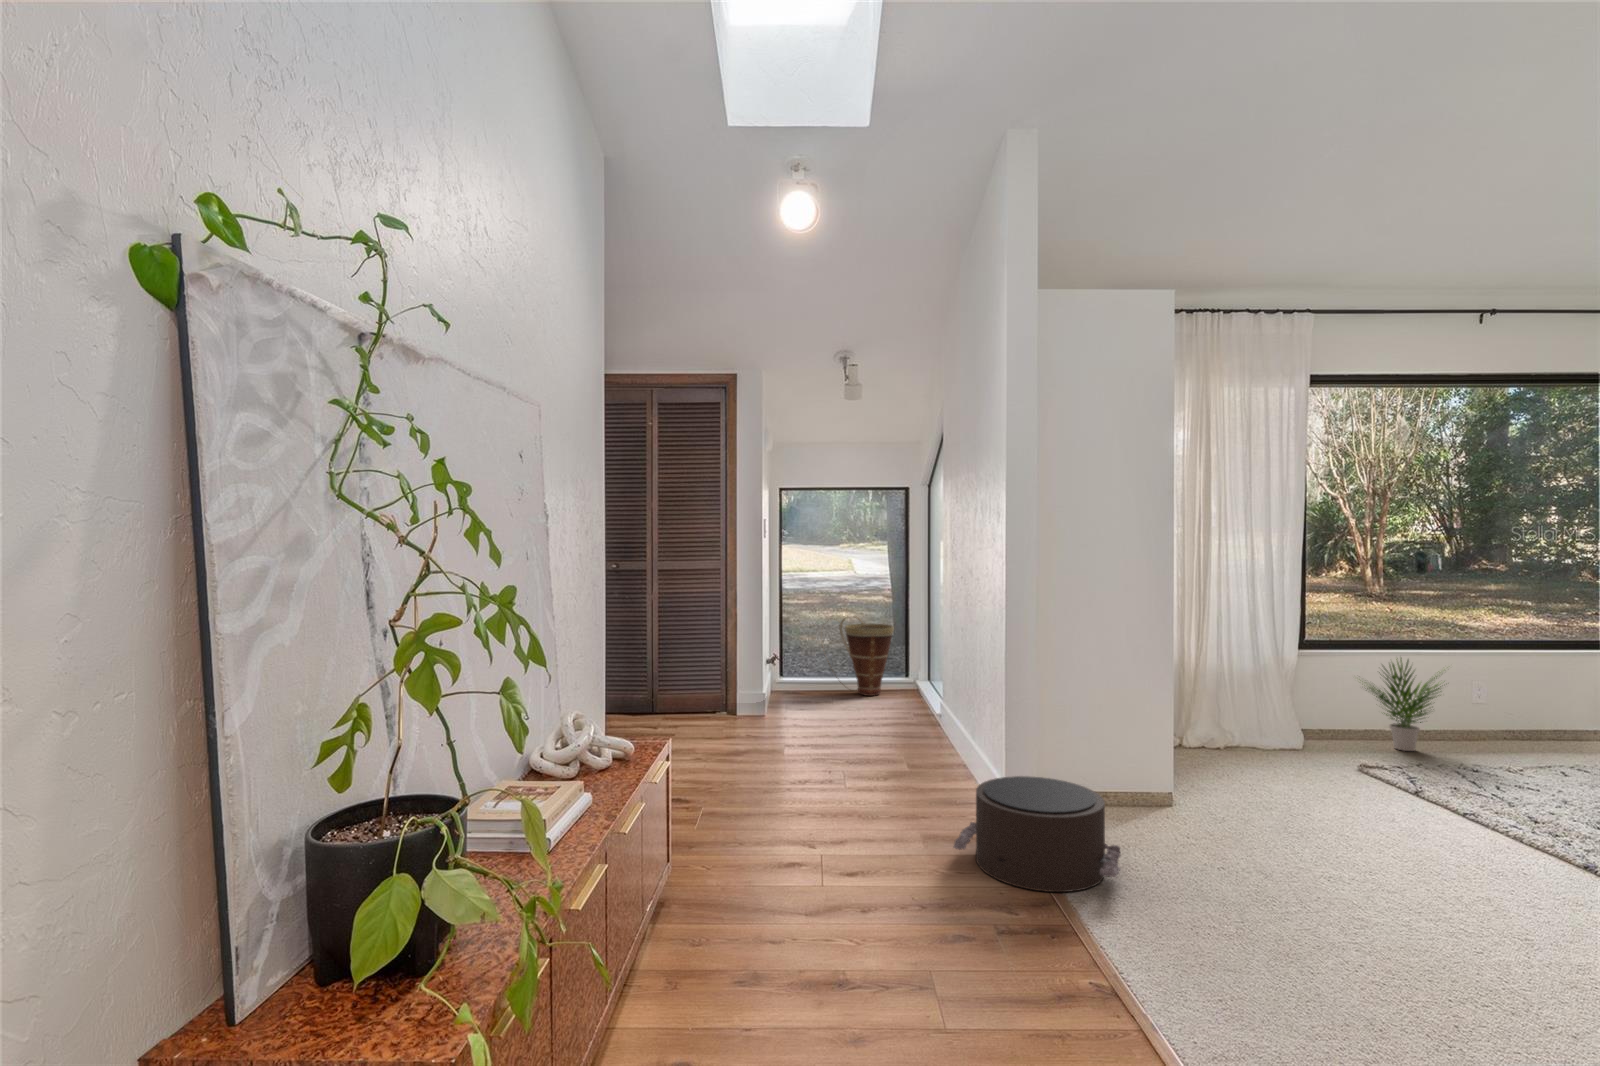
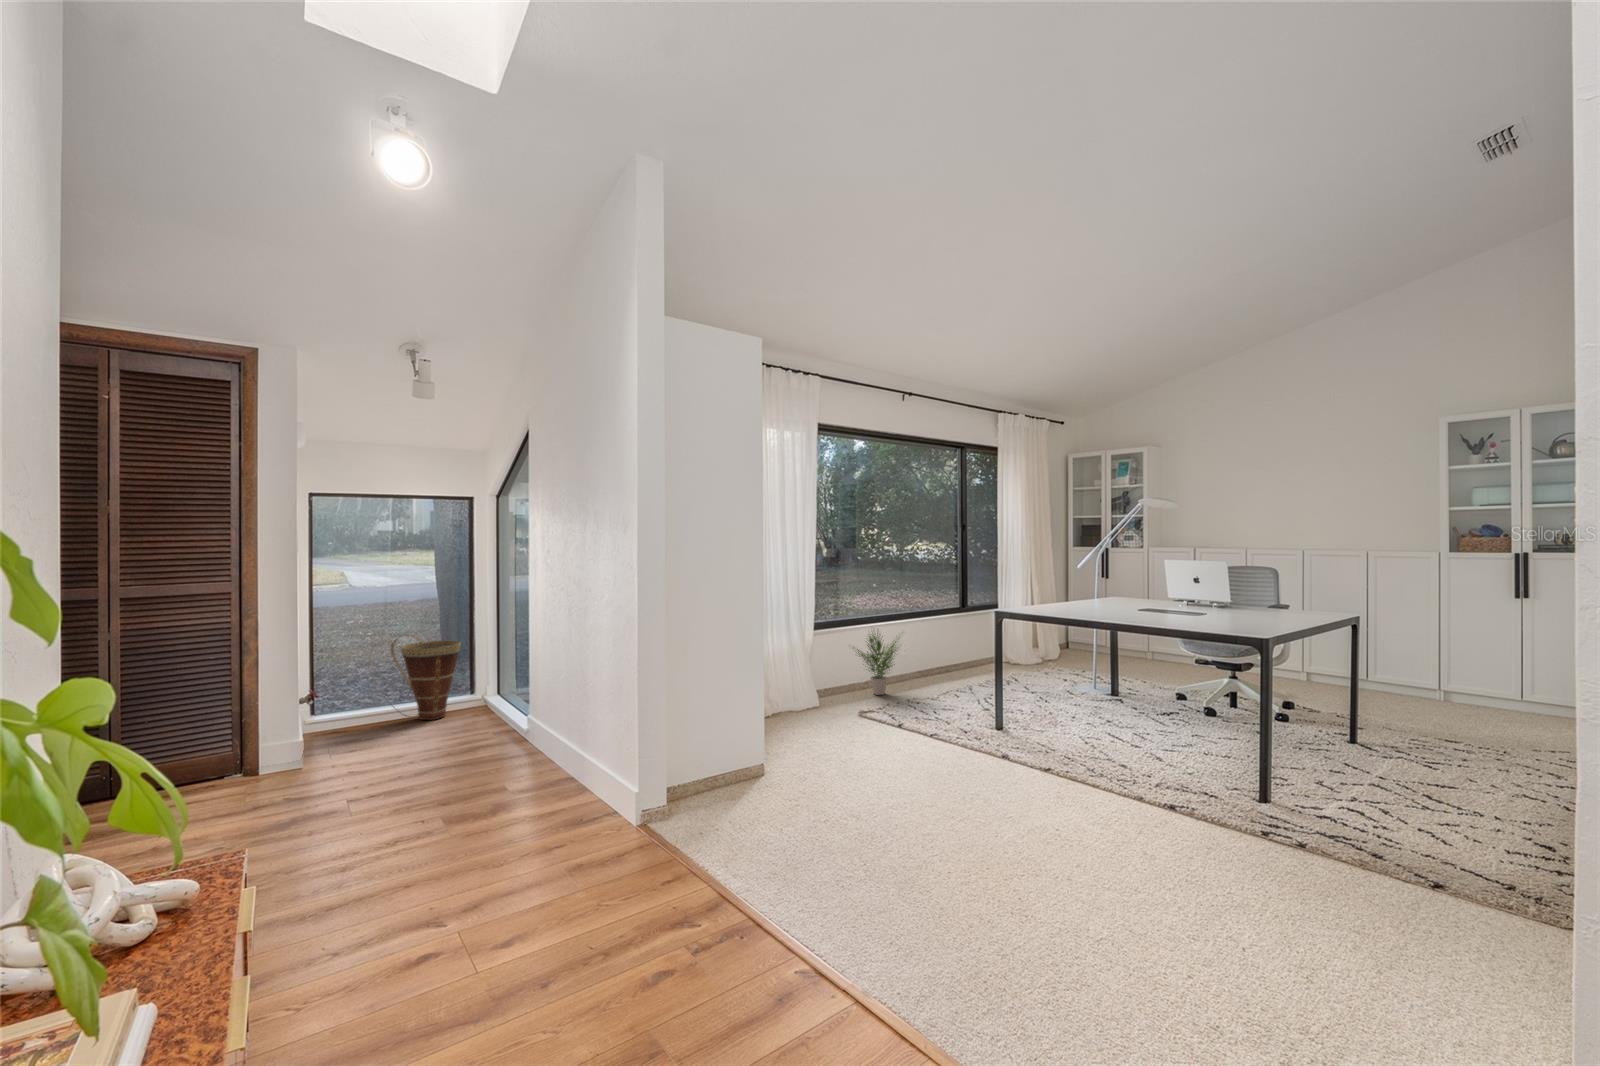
pouf: present [953,776,1120,892] -> none [605,778,762,895]

